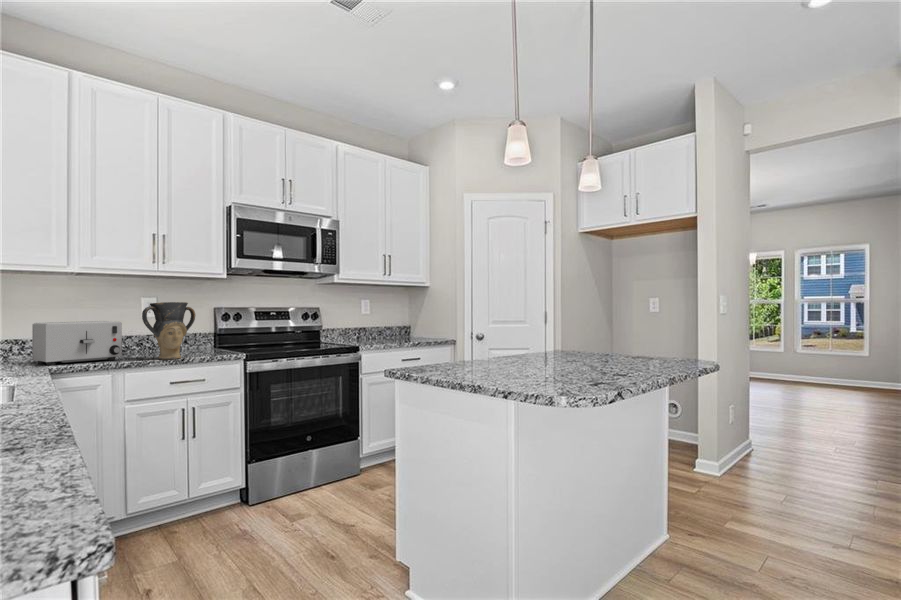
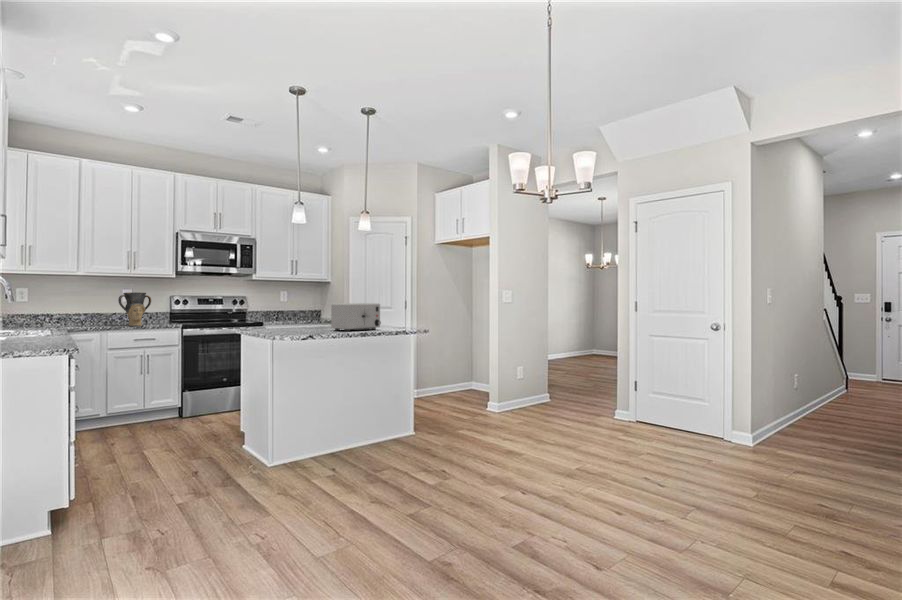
toaster: present [32,321,122,365] -> present [331,303,381,331]

